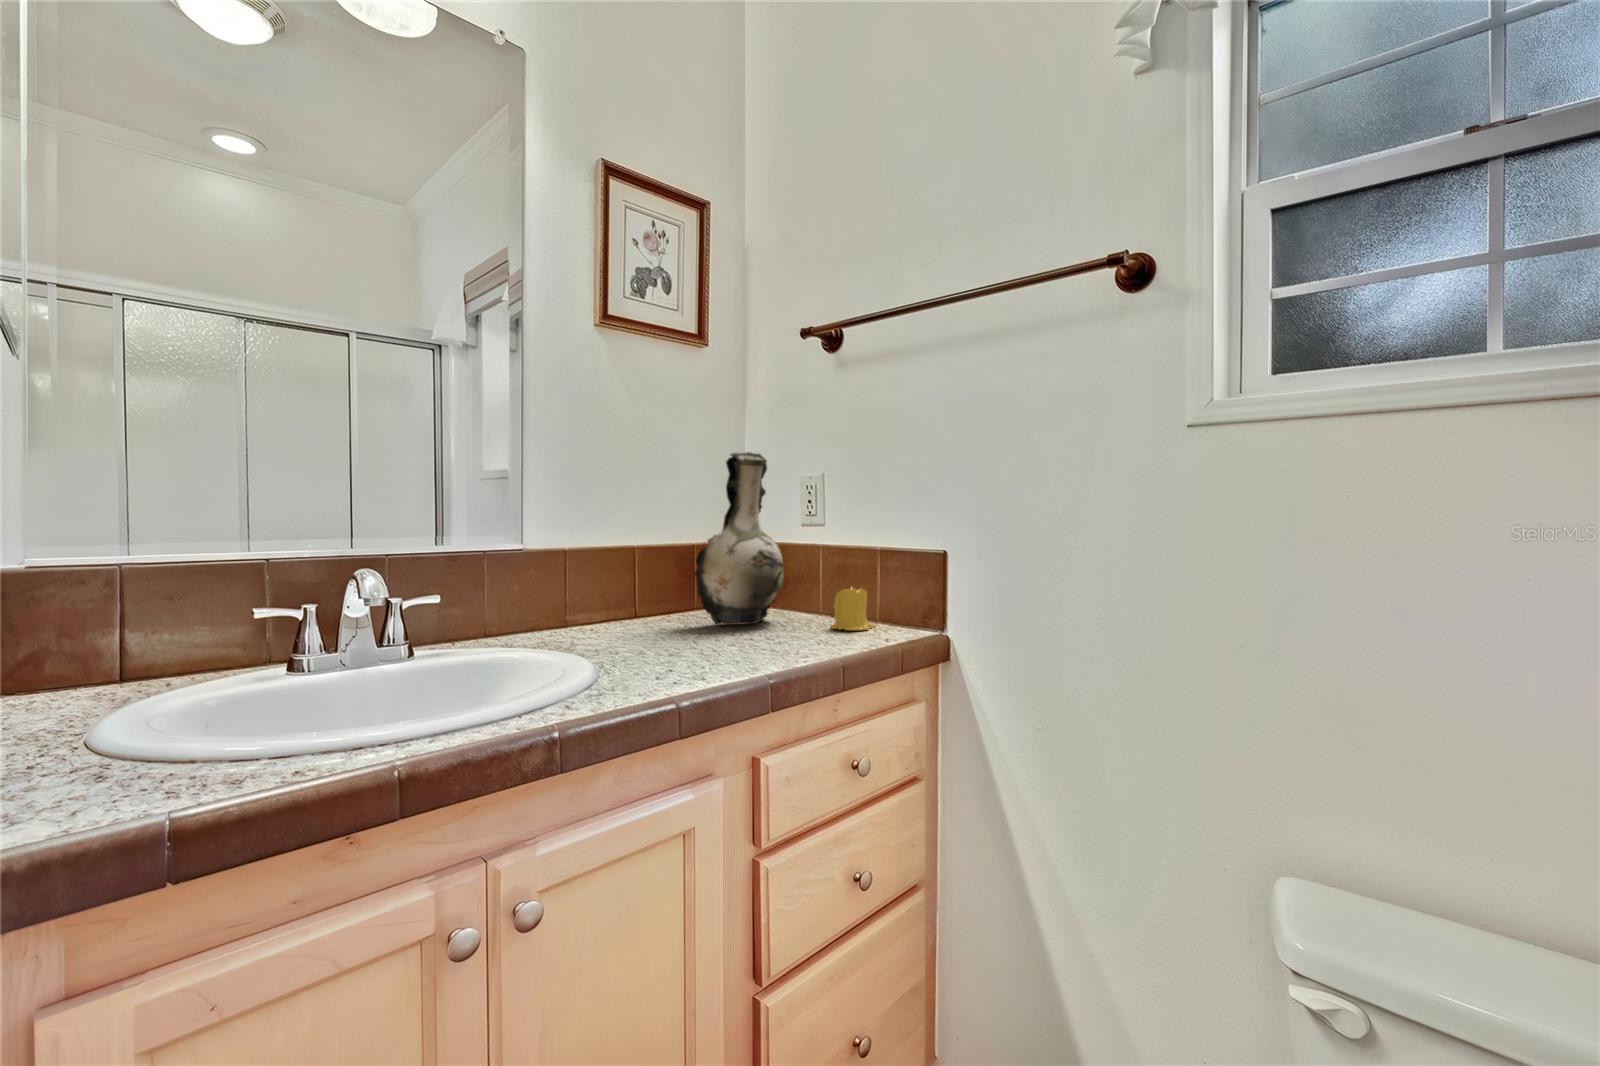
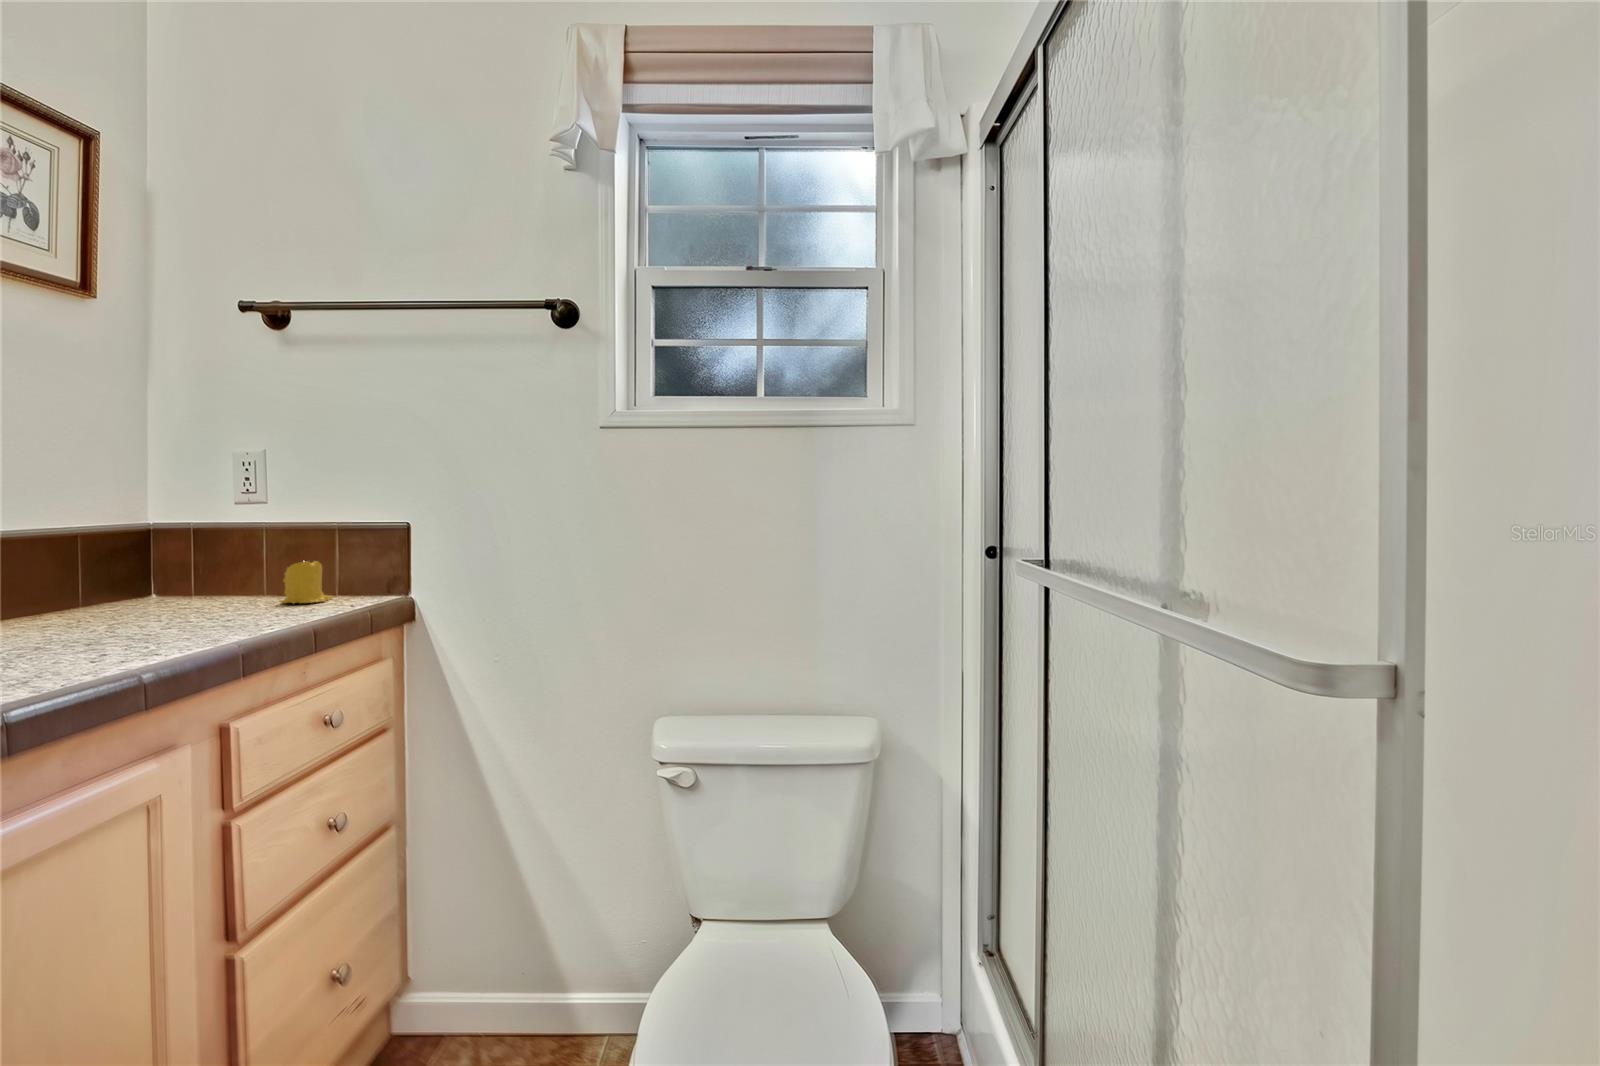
decorative vase: present [695,452,784,625] -> none [95,420,218,612]

